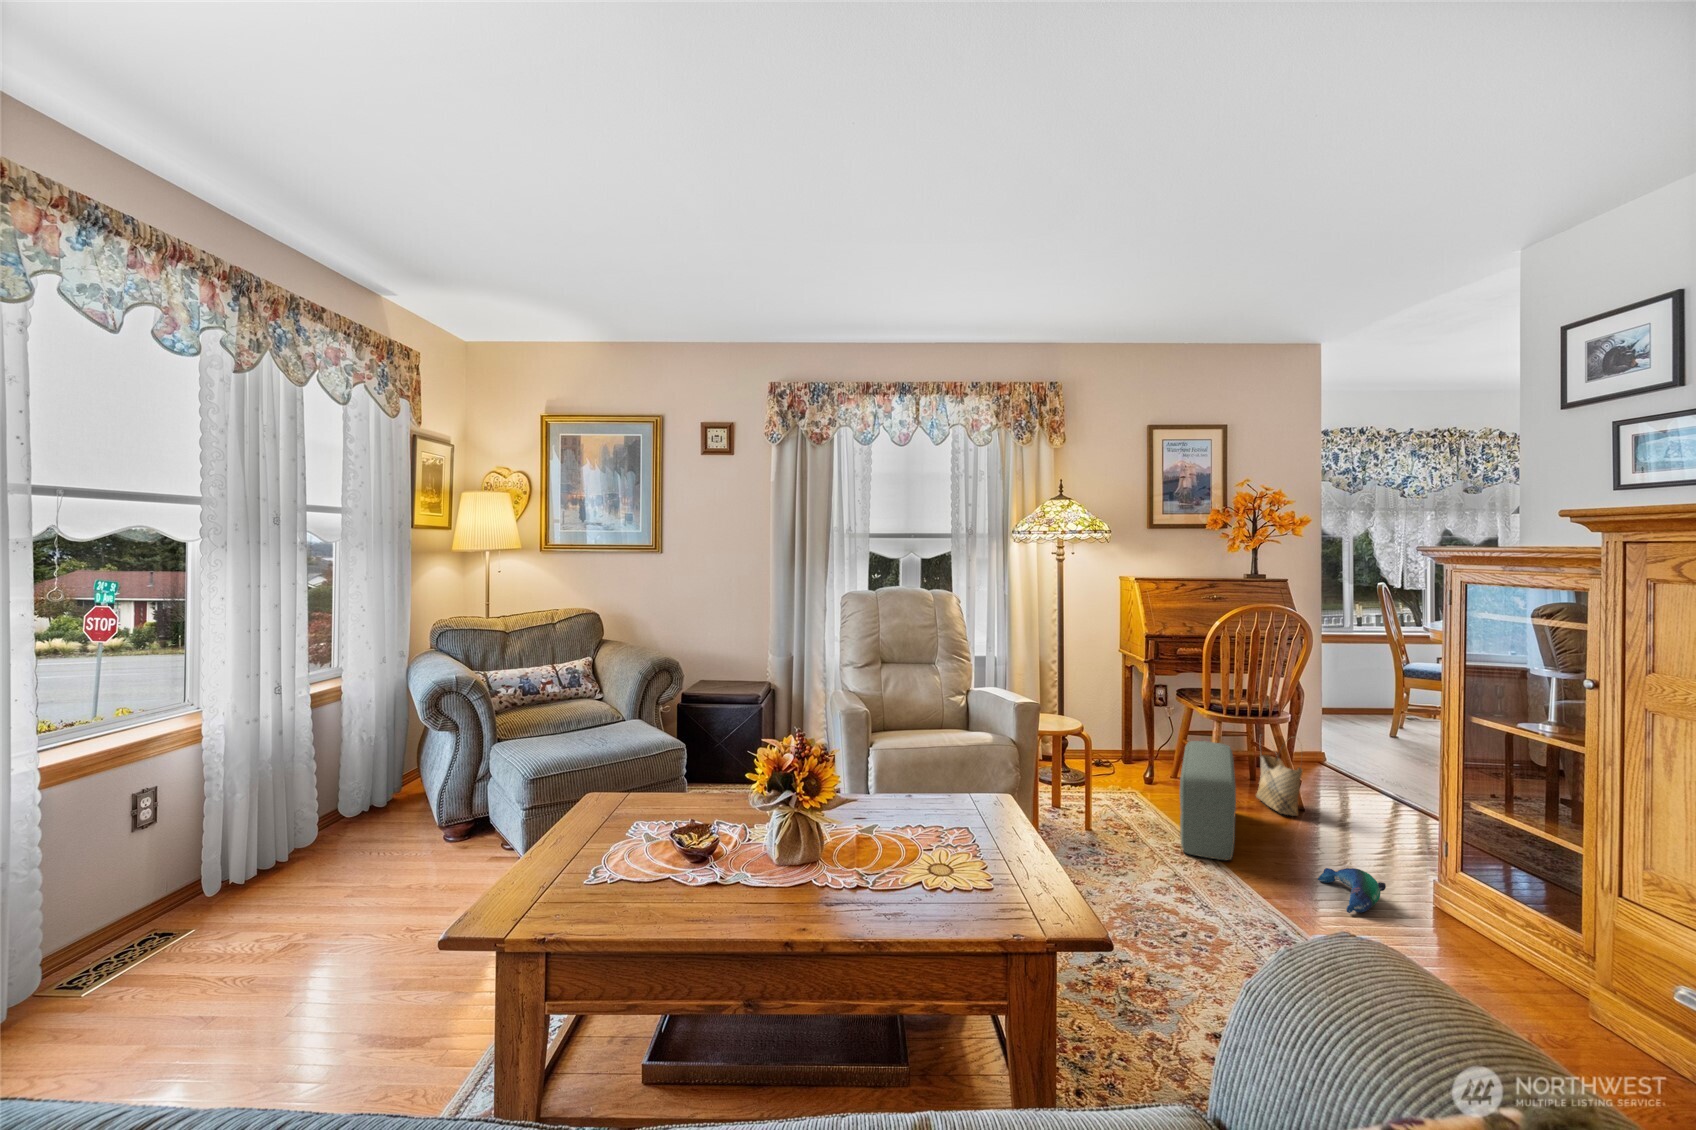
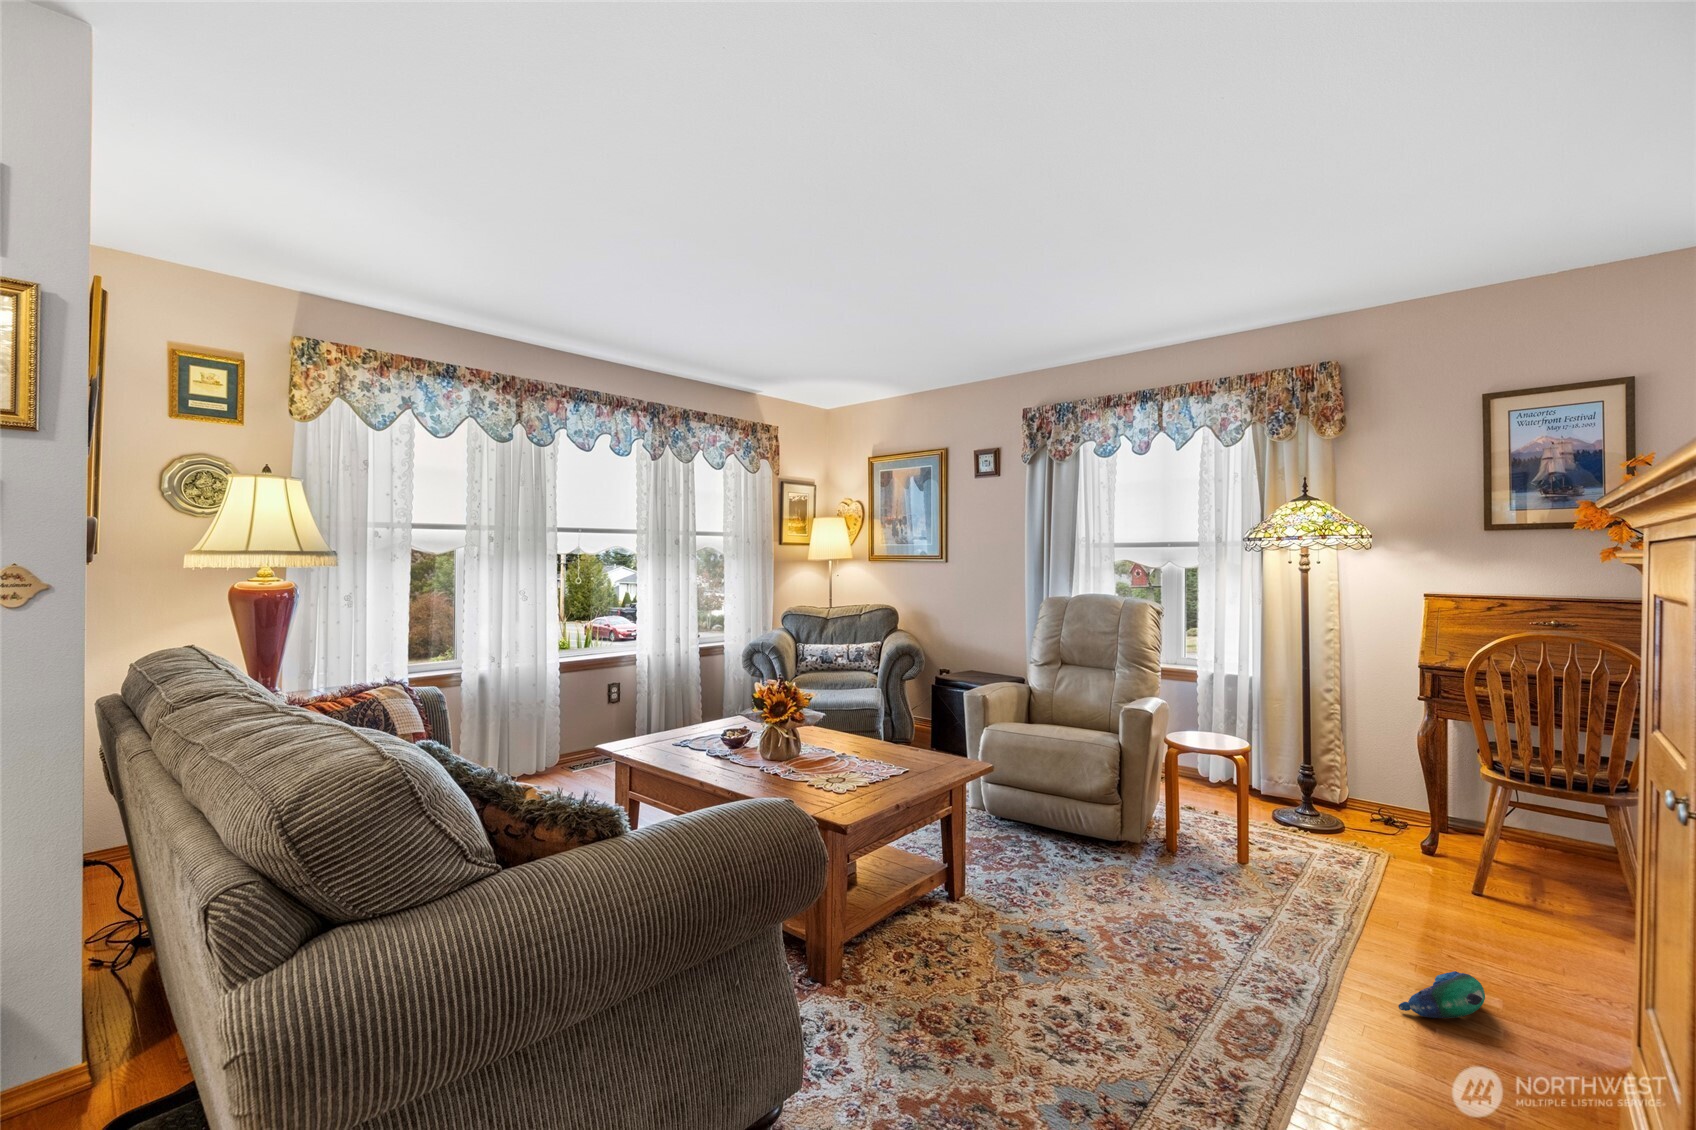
woven basket: present [1256,737,1303,816] -> none [1540,813,1602,936]
pouf: present [1180,741,1236,860] -> none [1294,800,1467,931]

